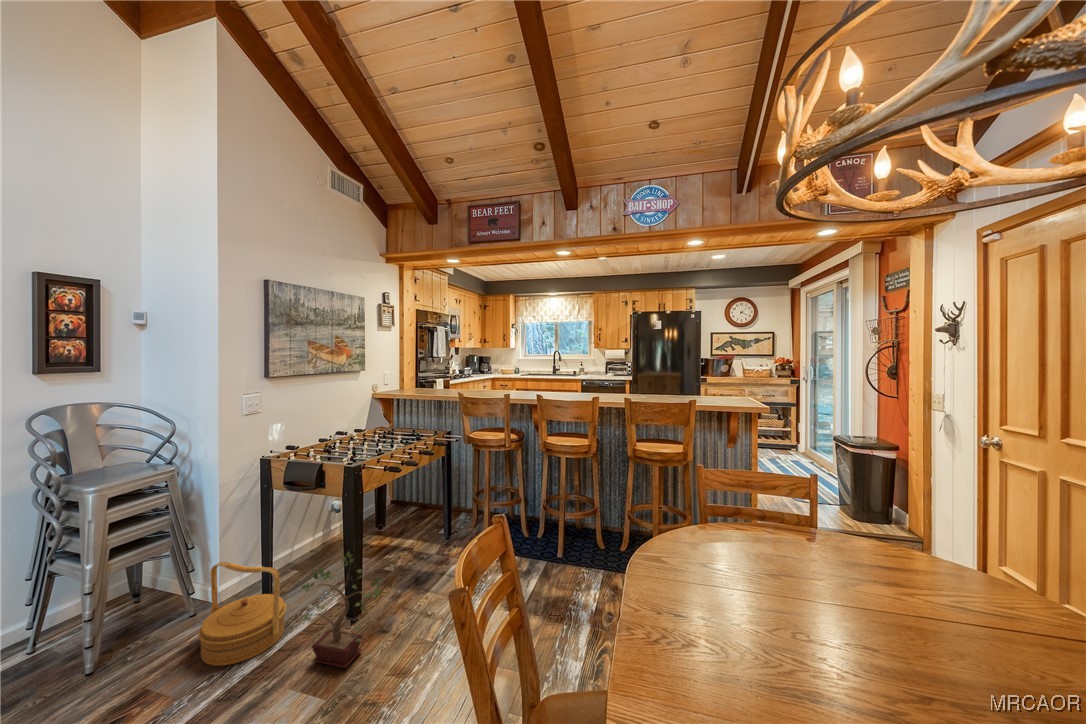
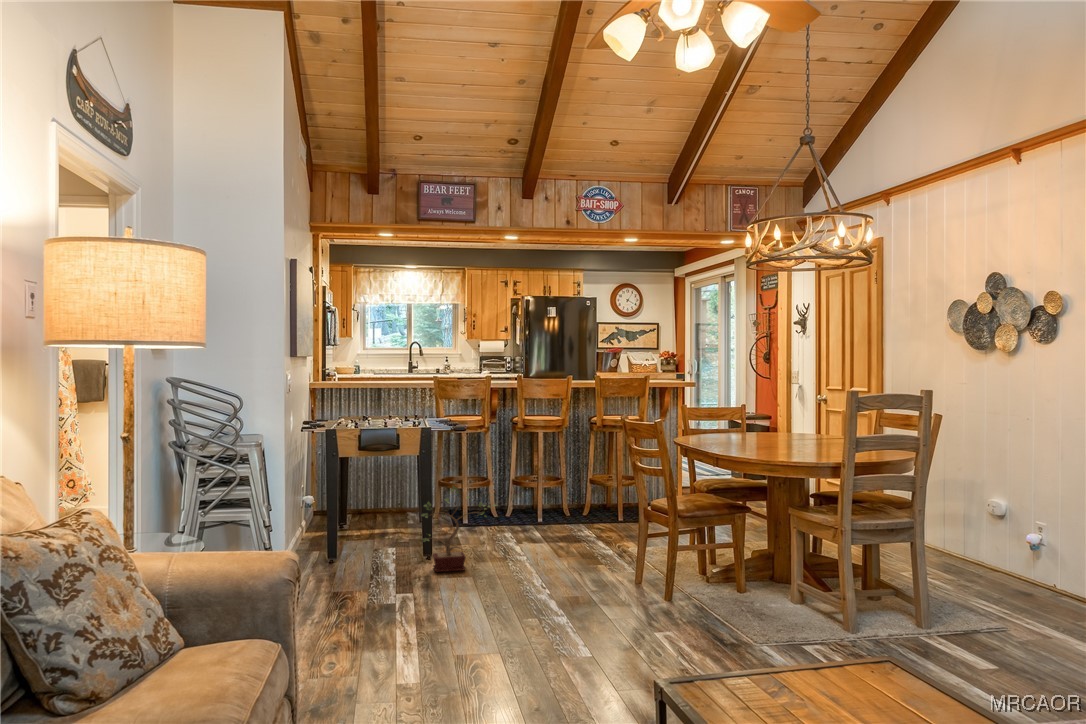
basket: present [198,562,286,666] -> none [321,509,390,584]

